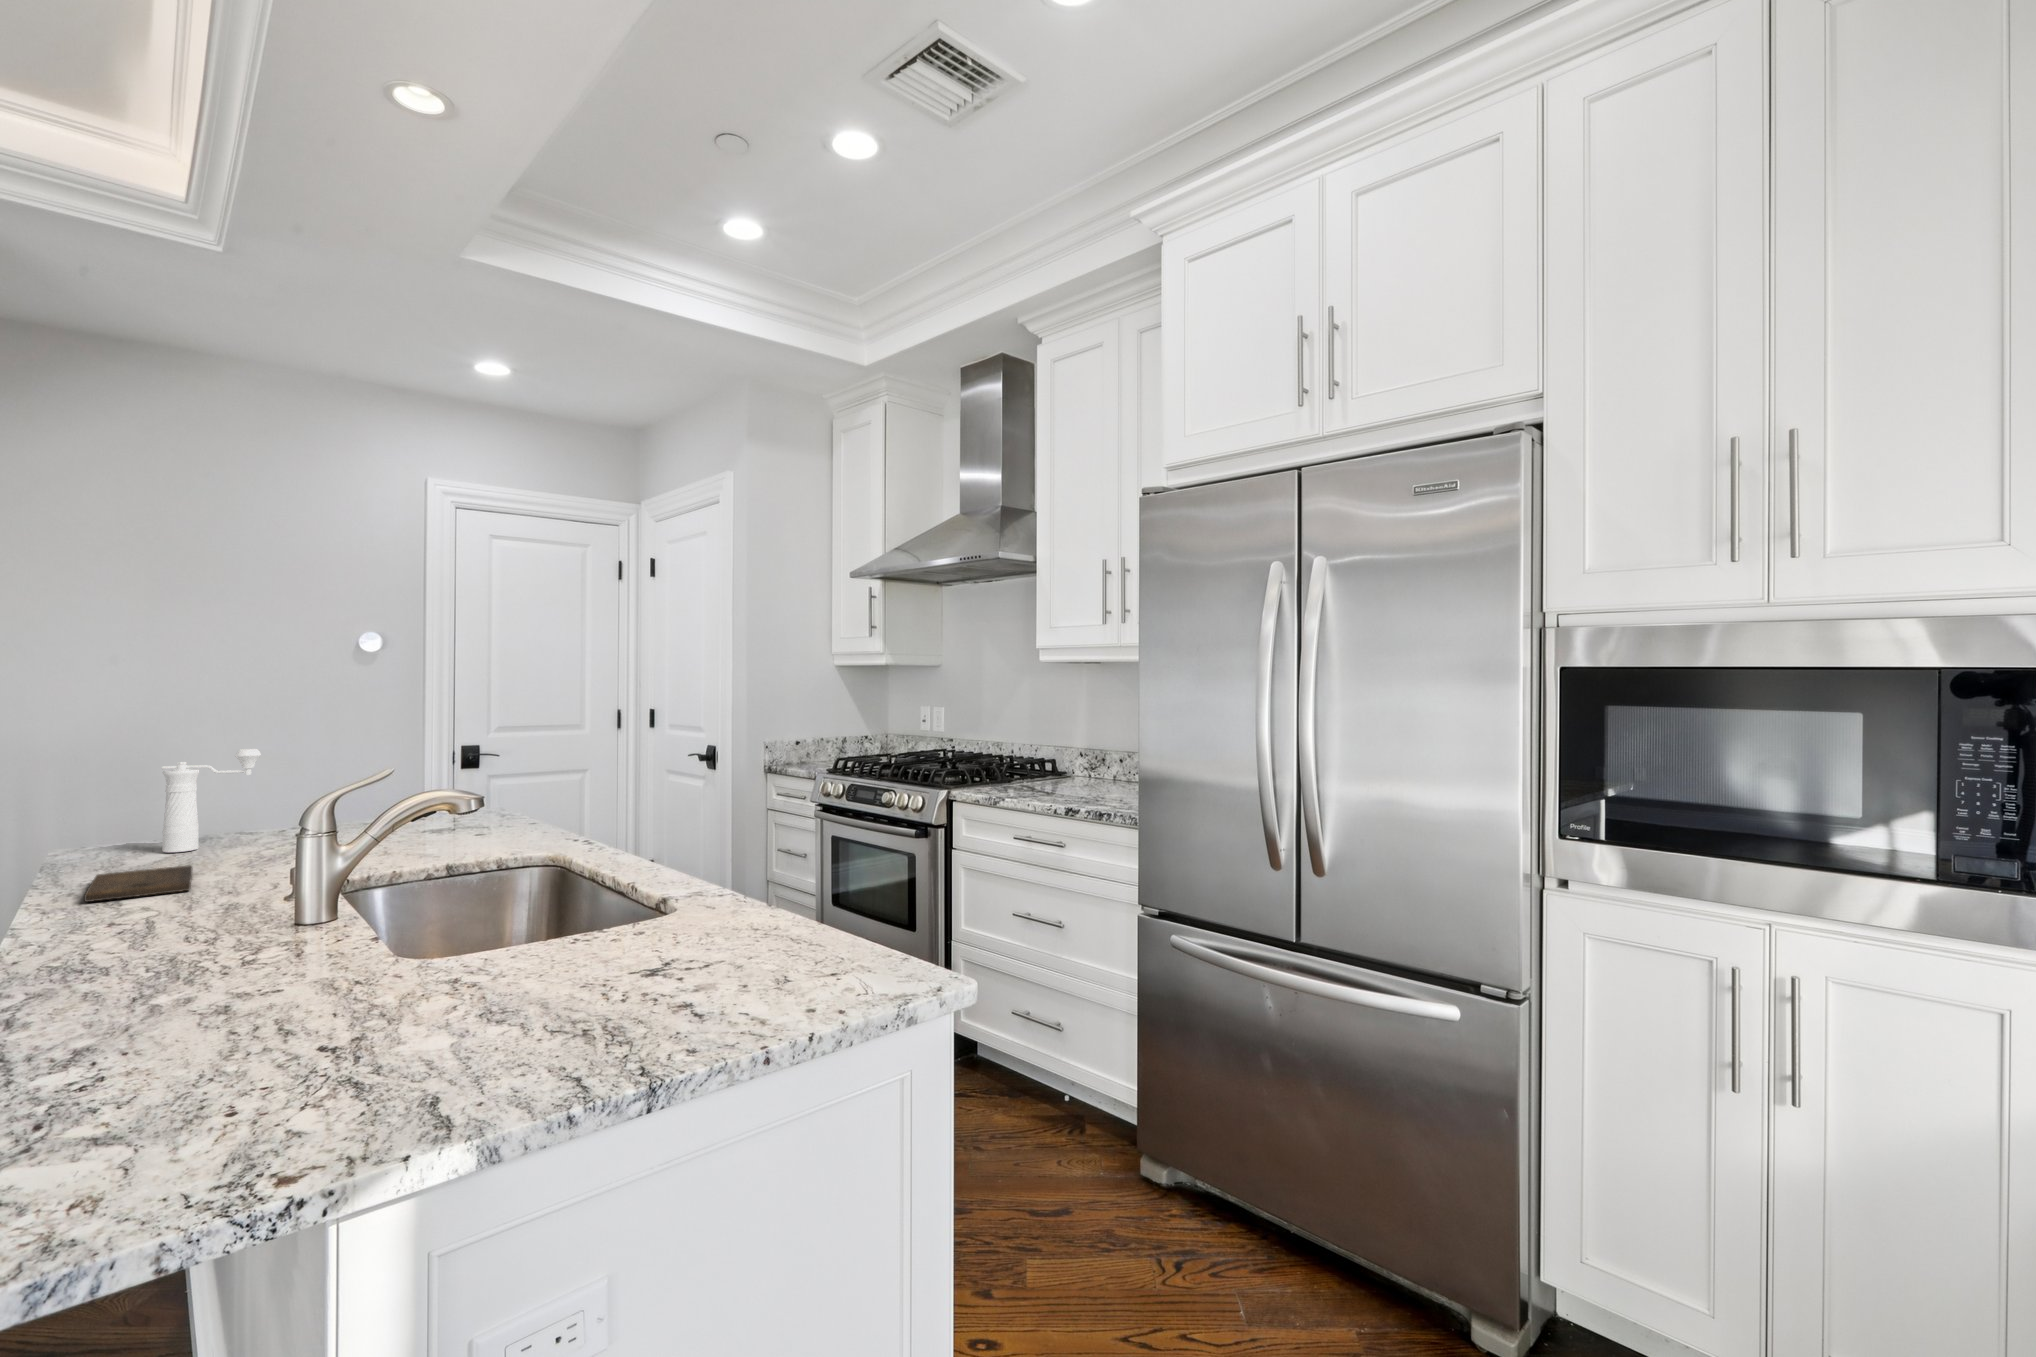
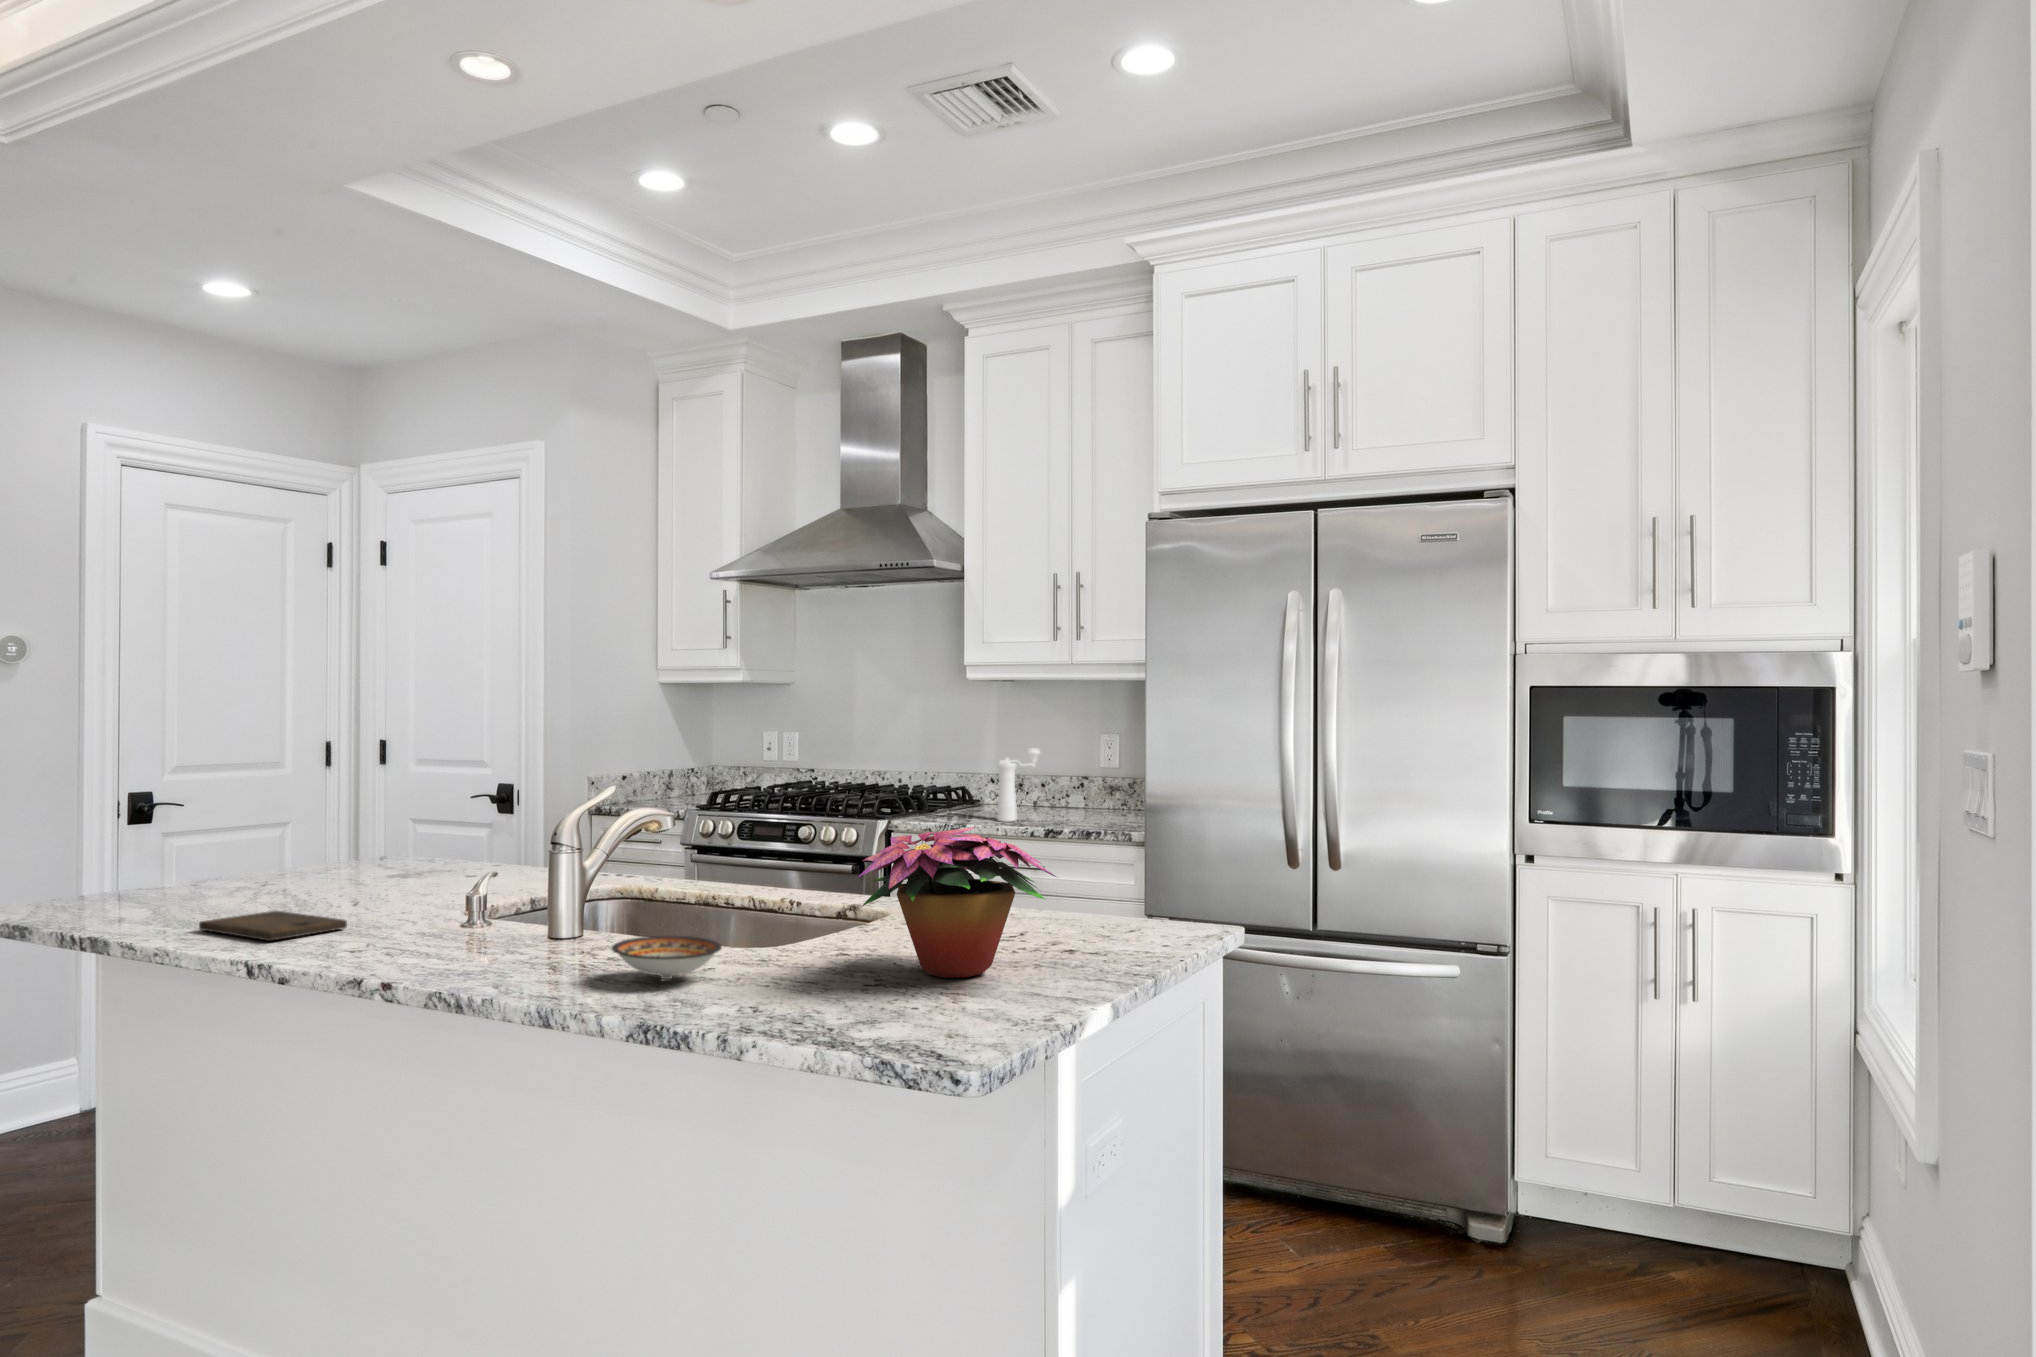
pepper mill: present [162,749,261,853] -> present [998,748,1040,822]
flower arrangement: none [251,846,590,1060] -> present [858,827,1056,978]
ceramic bowl: none [78,951,234,1011] -> present [612,936,722,979]

